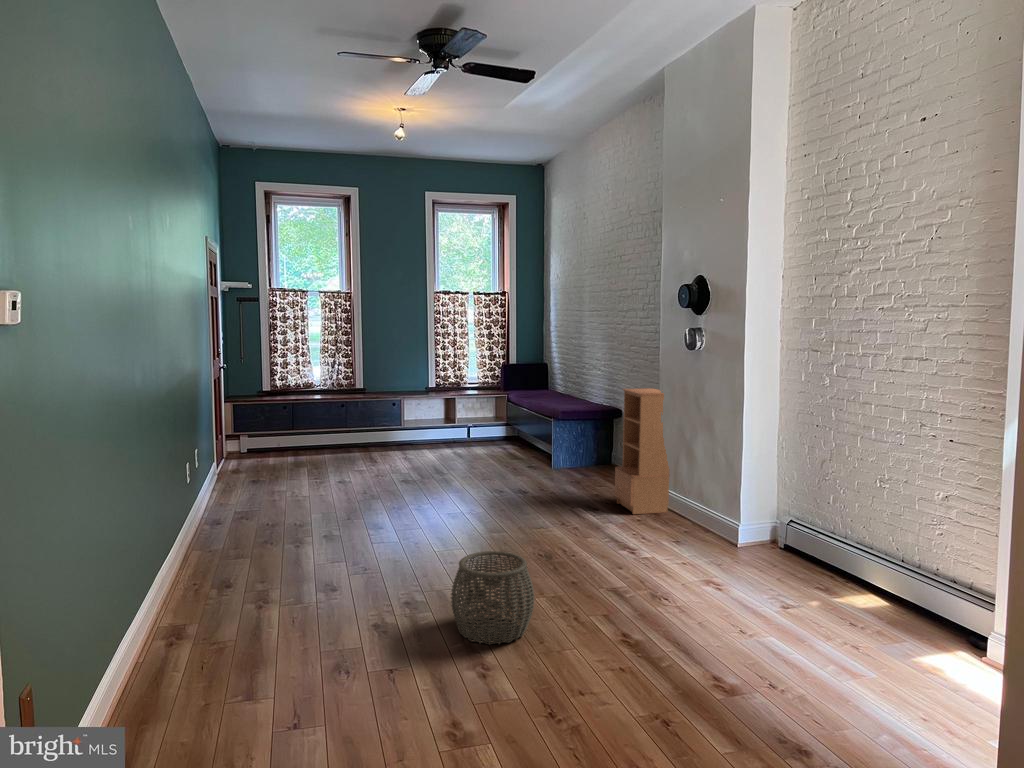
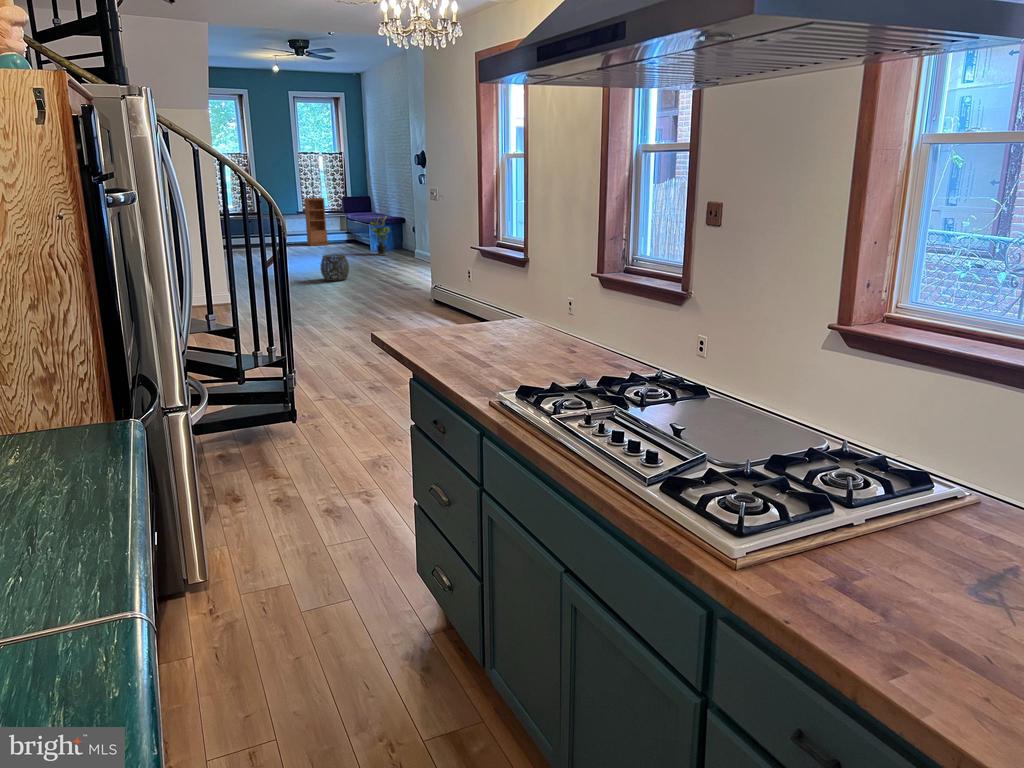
bookcase: present [615,388,670,514] -> present [304,198,328,246]
potted plant: none [560,408,598,489] -> present [370,216,390,255]

